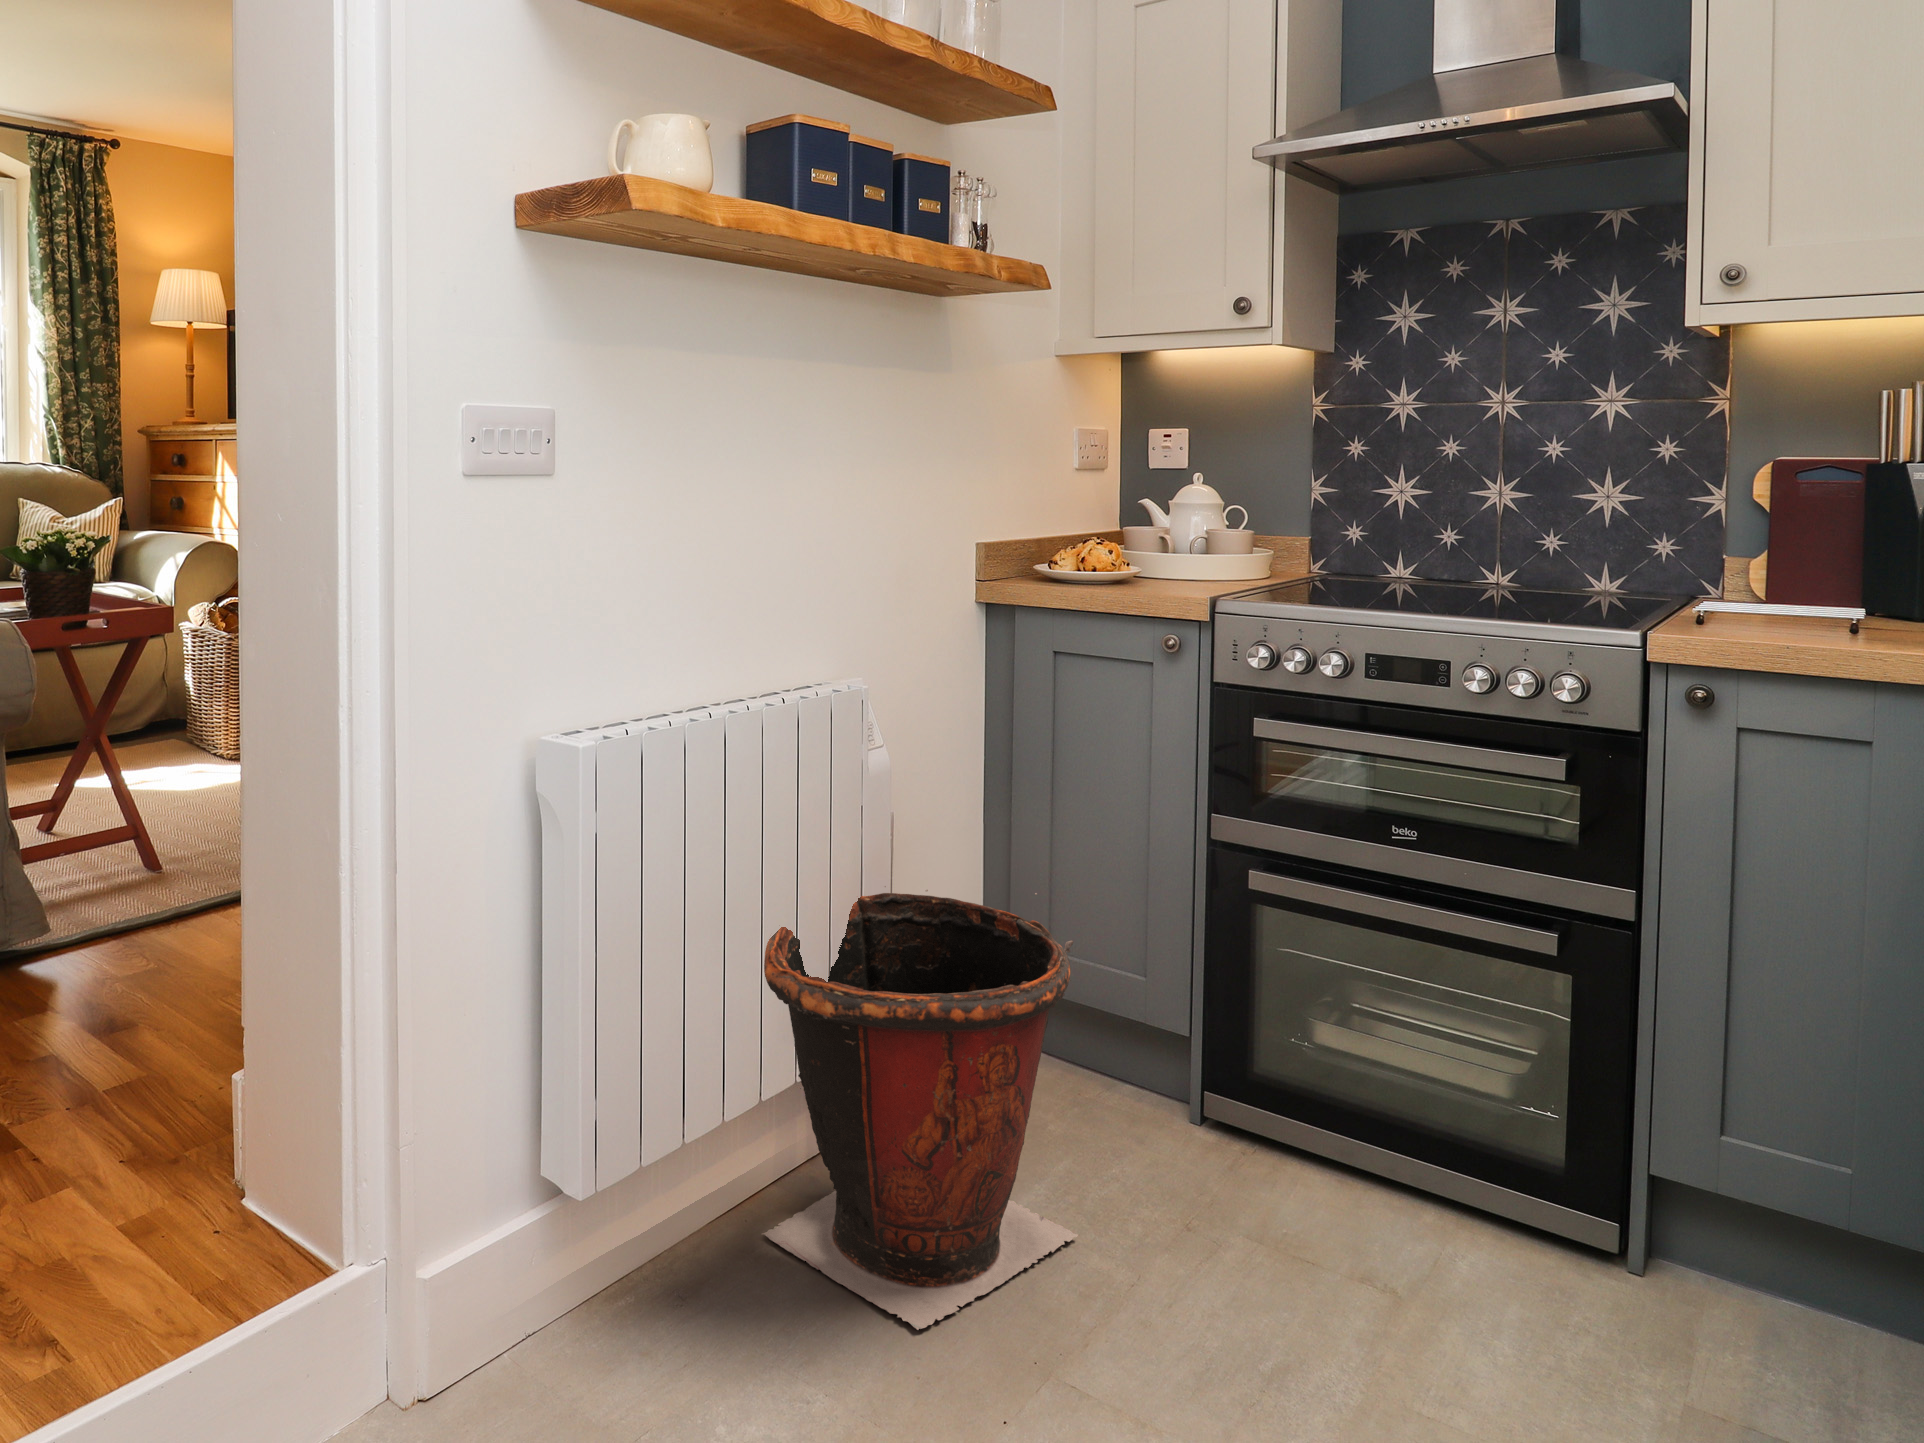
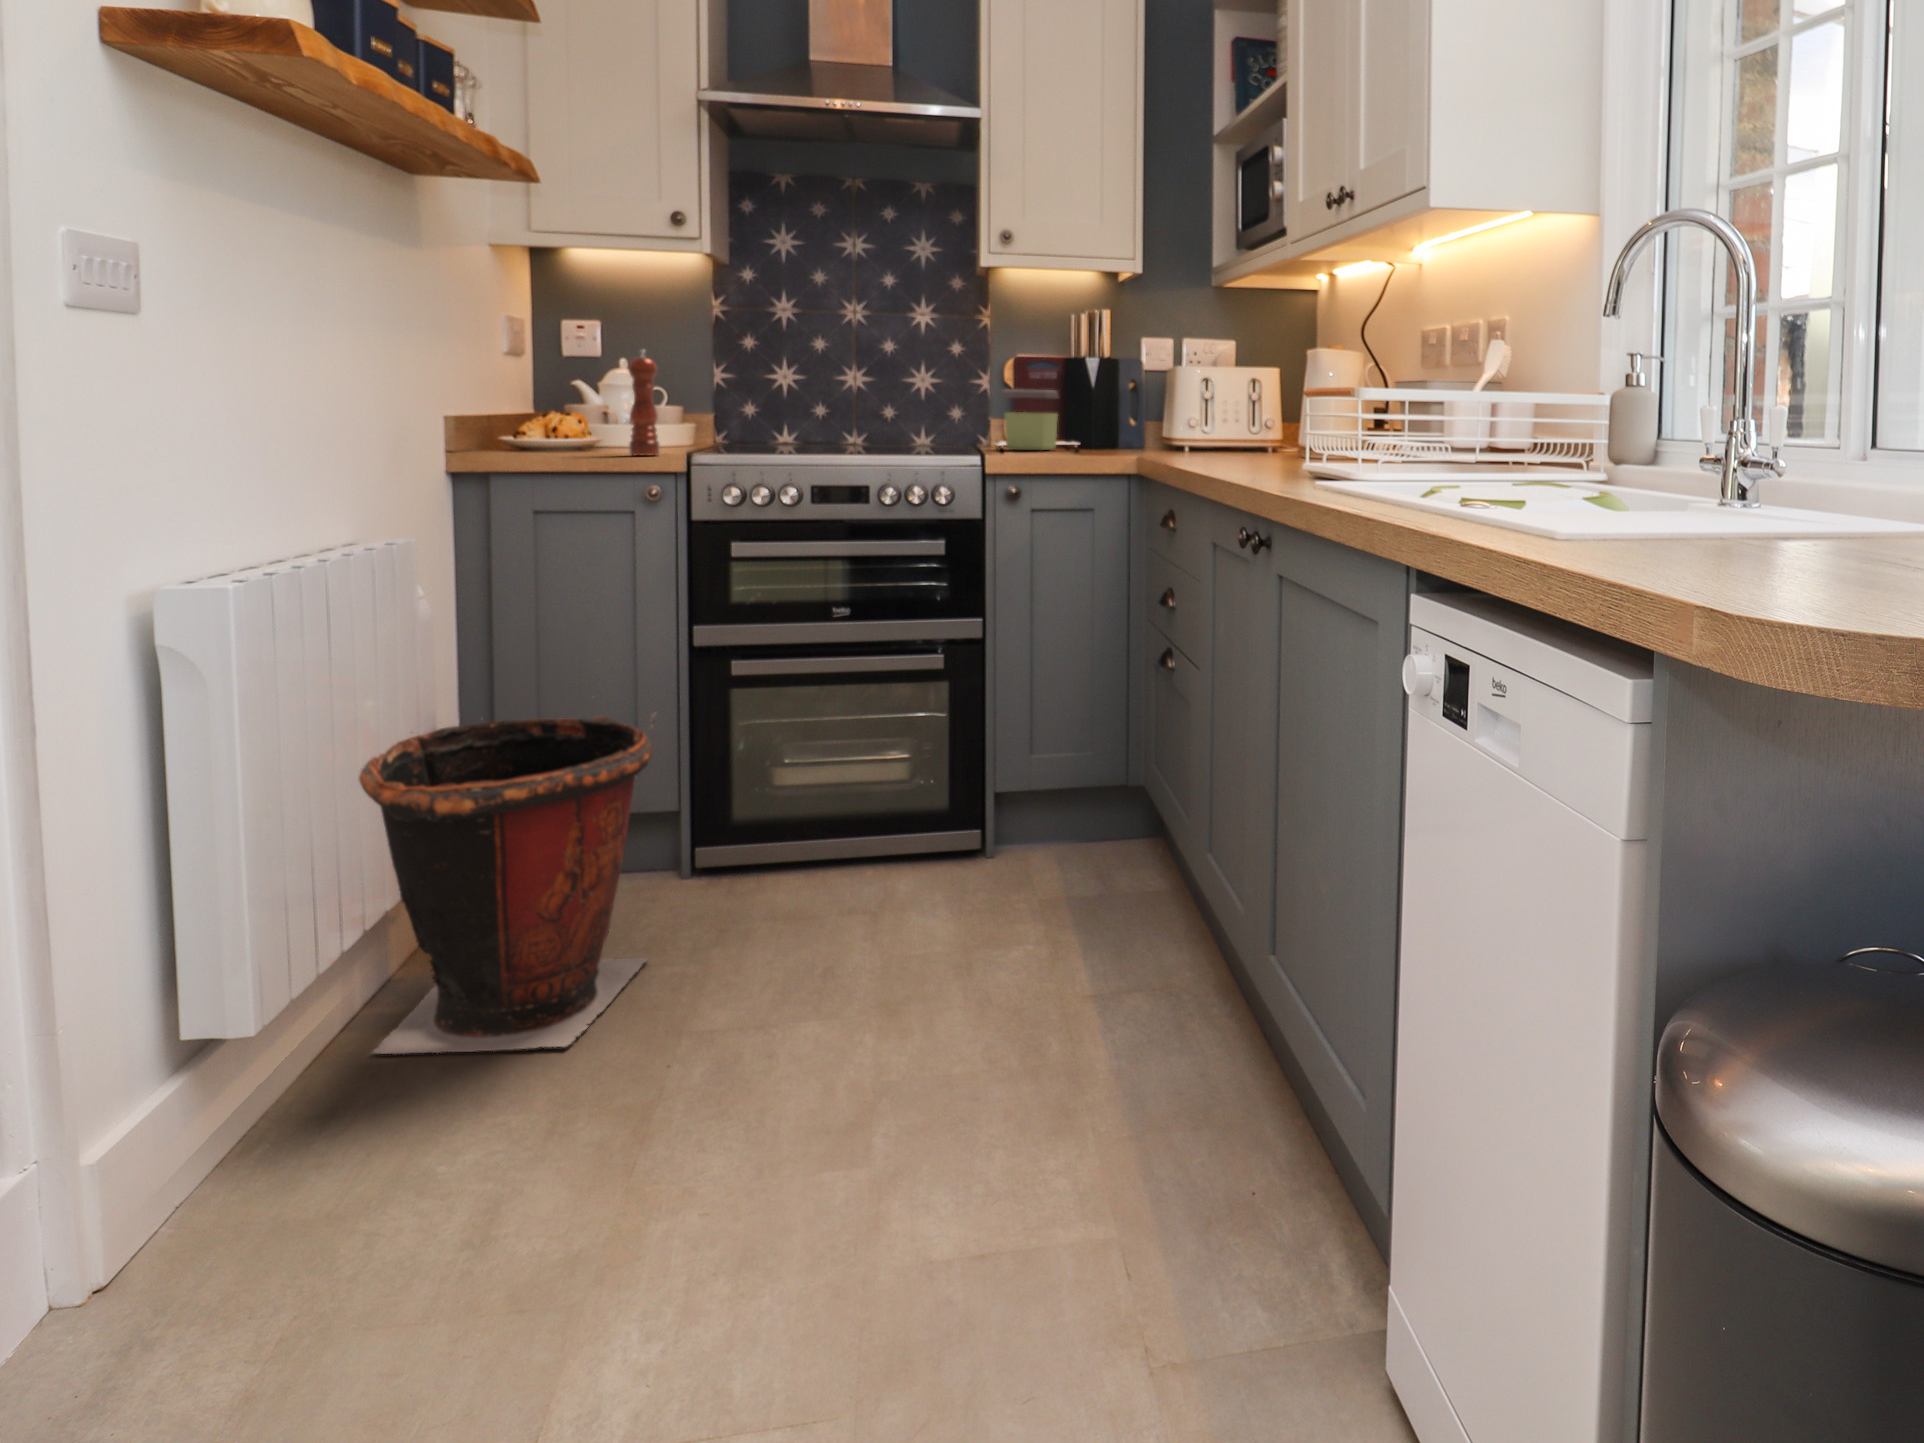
pepper mill: none [1153,470,1189,597] -> present [628,350,660,455]
jar: none [1726,517,1850,619] -> present [1001,389,1058,450]

